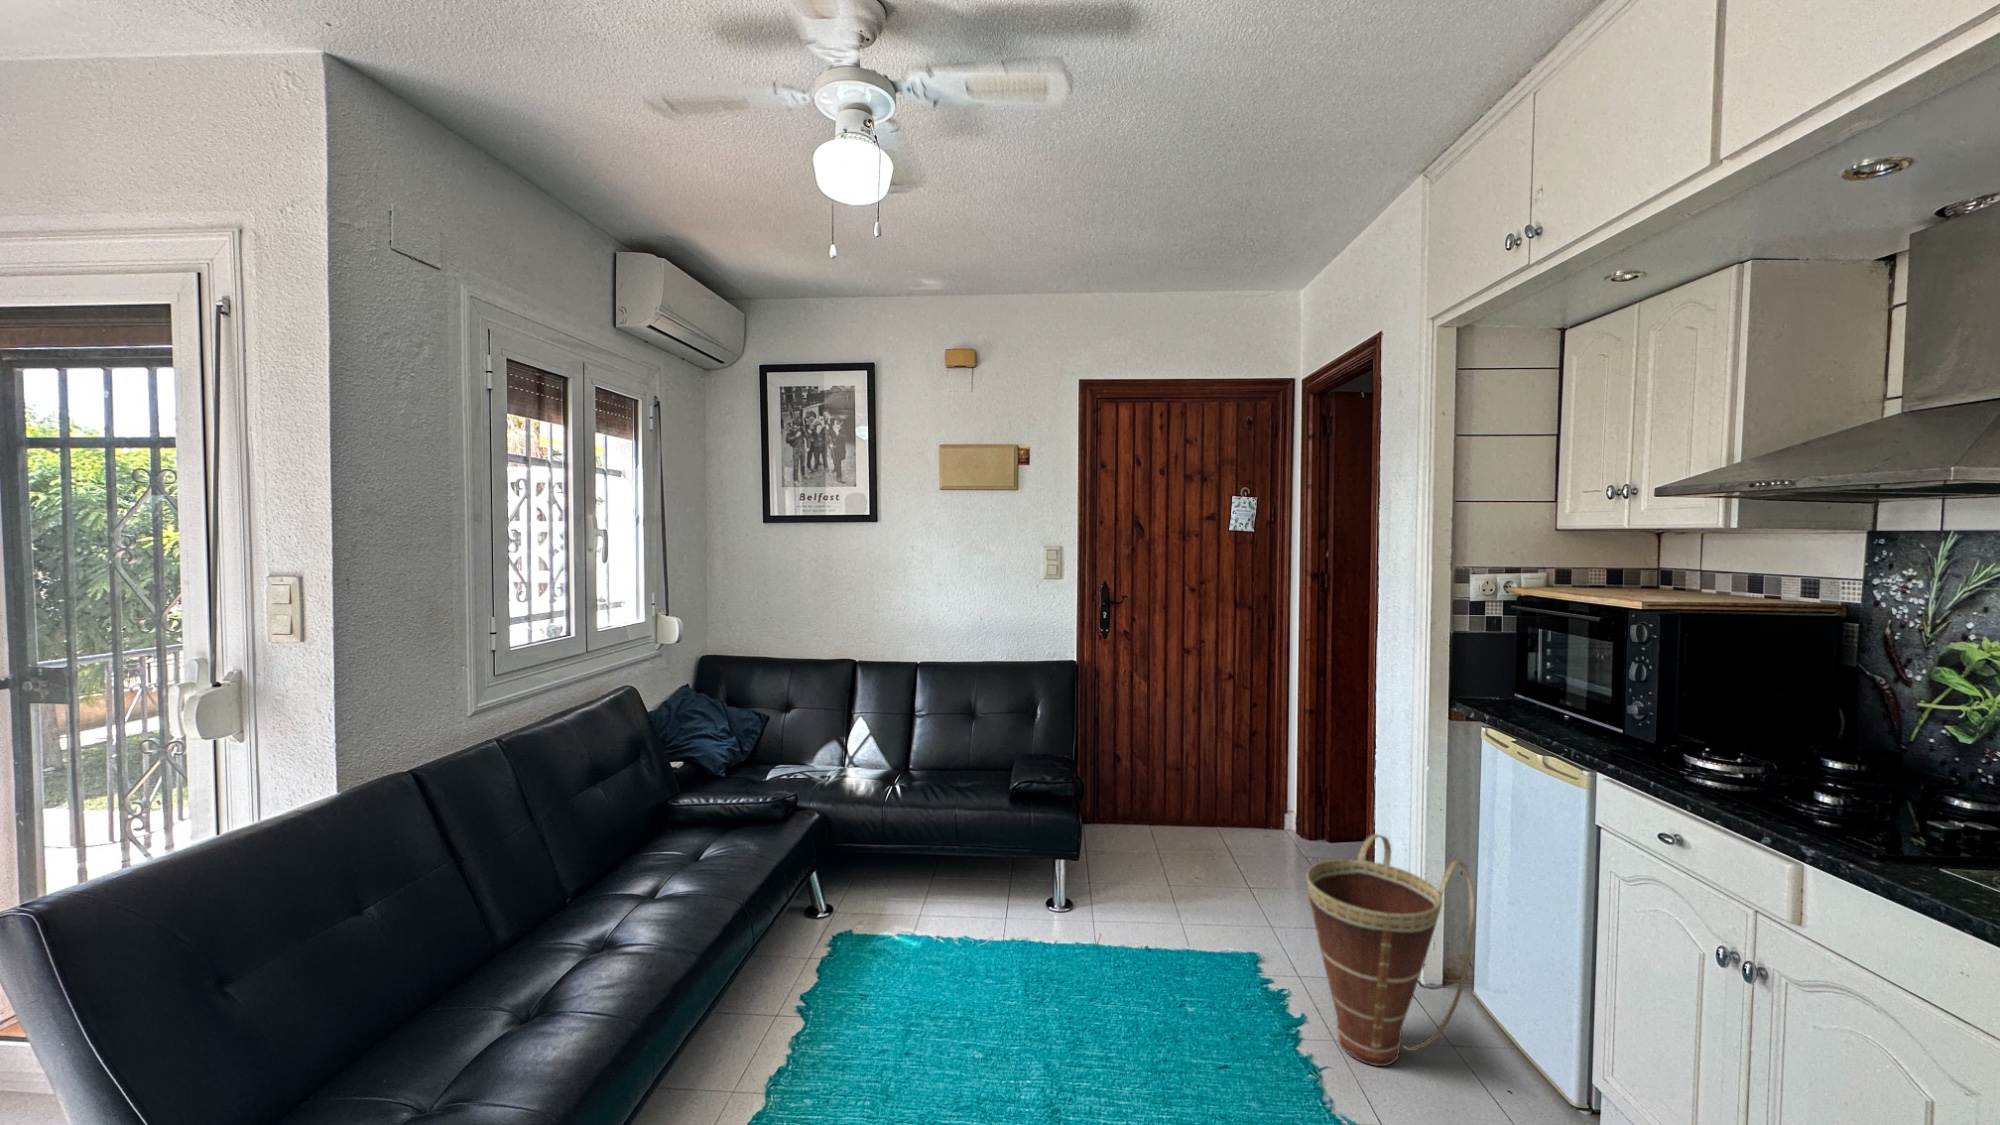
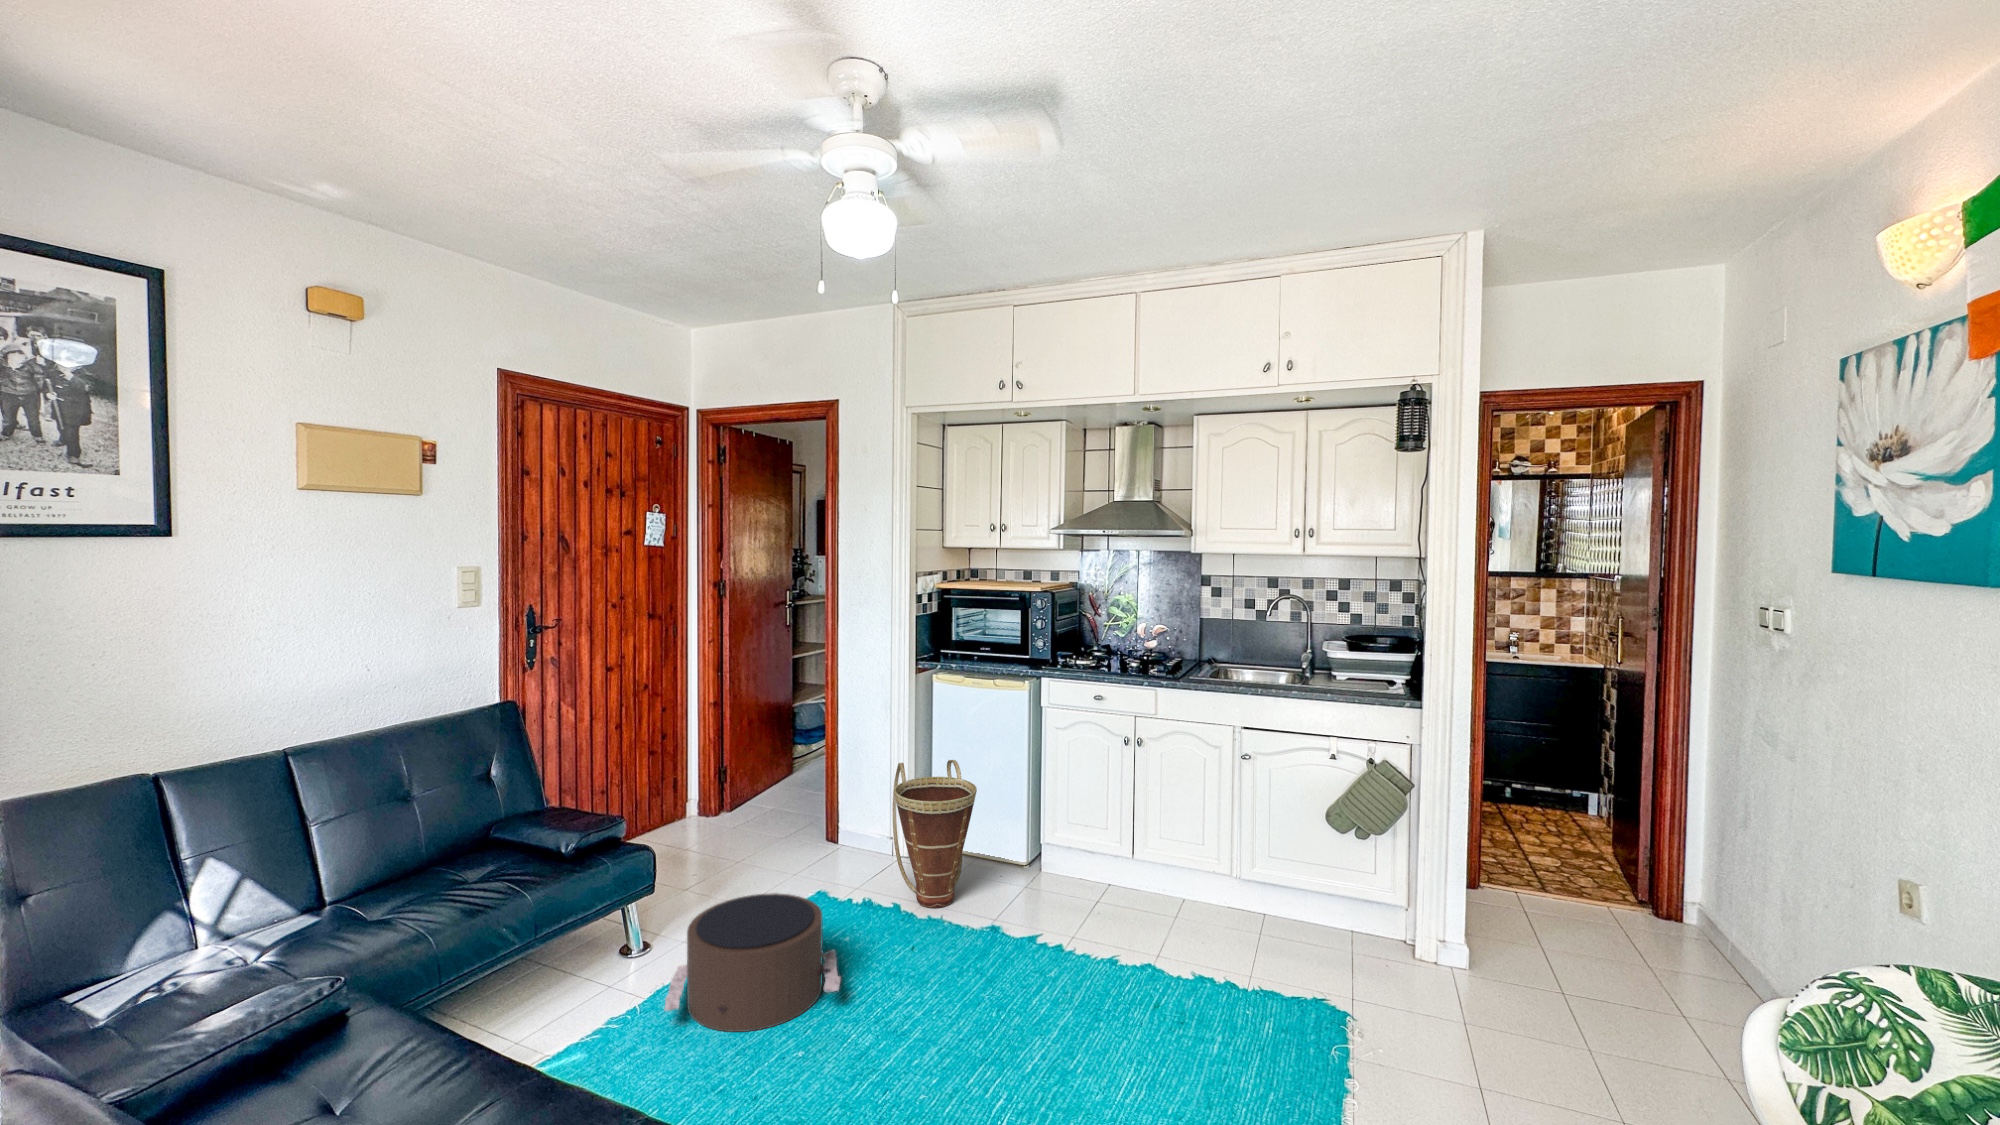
pouf: none [968,890,1138,1042] -> present [665,893,841,1032]

